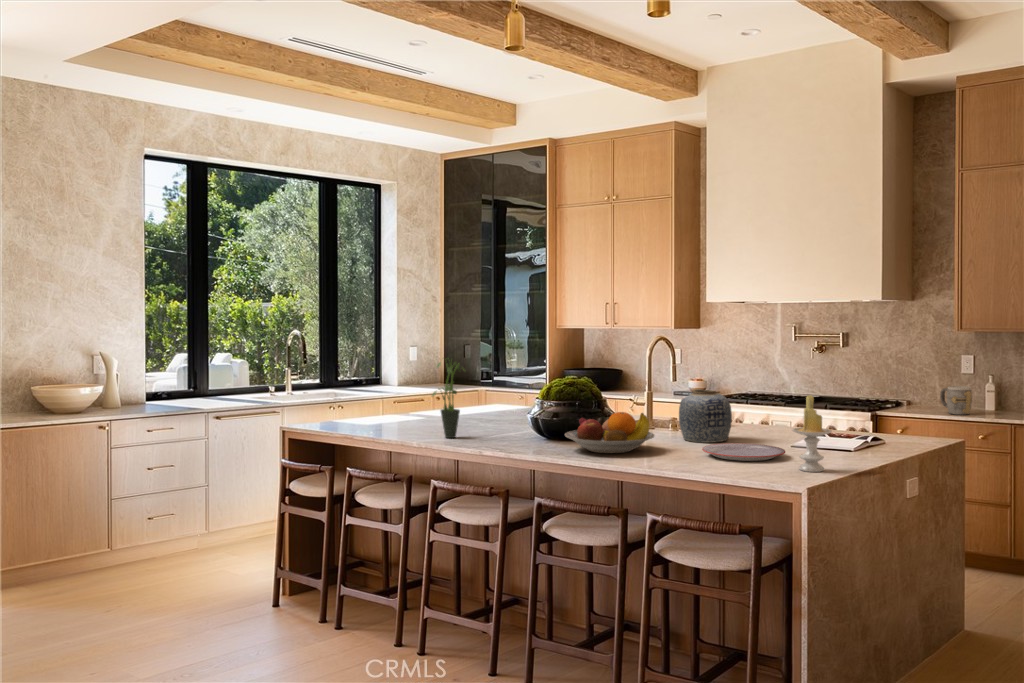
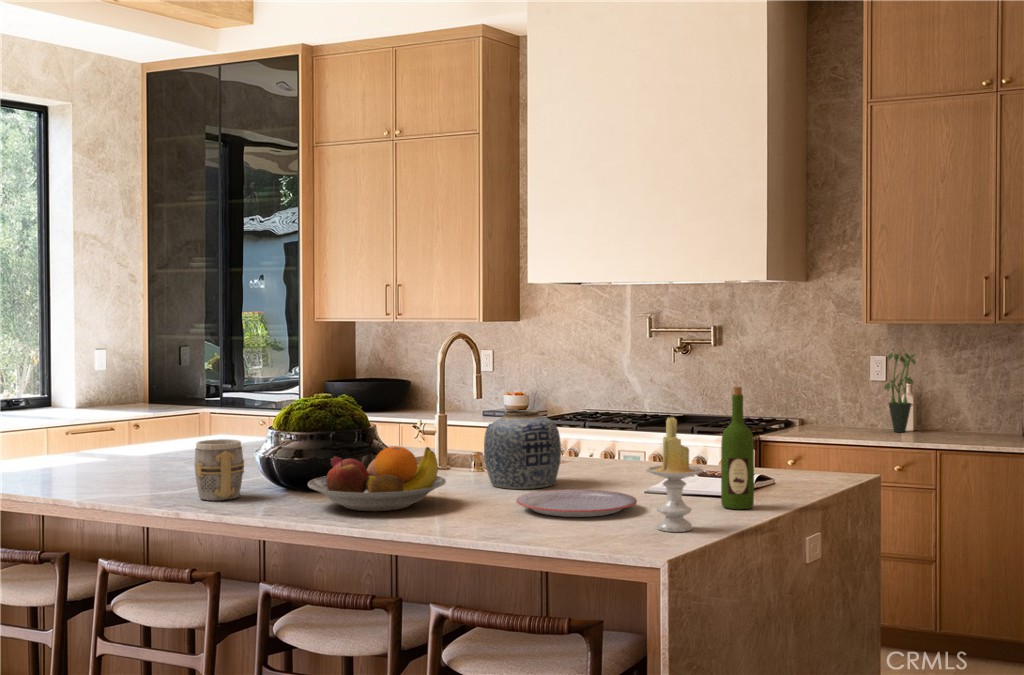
potted plant: present [432,362,465,438] -> present [884,349,916,432]
wine bottle: none [846,376,869,459] -> present [721,387,754,509]
mug: present [940,386,972,415] -> present [194,439,244,501]

